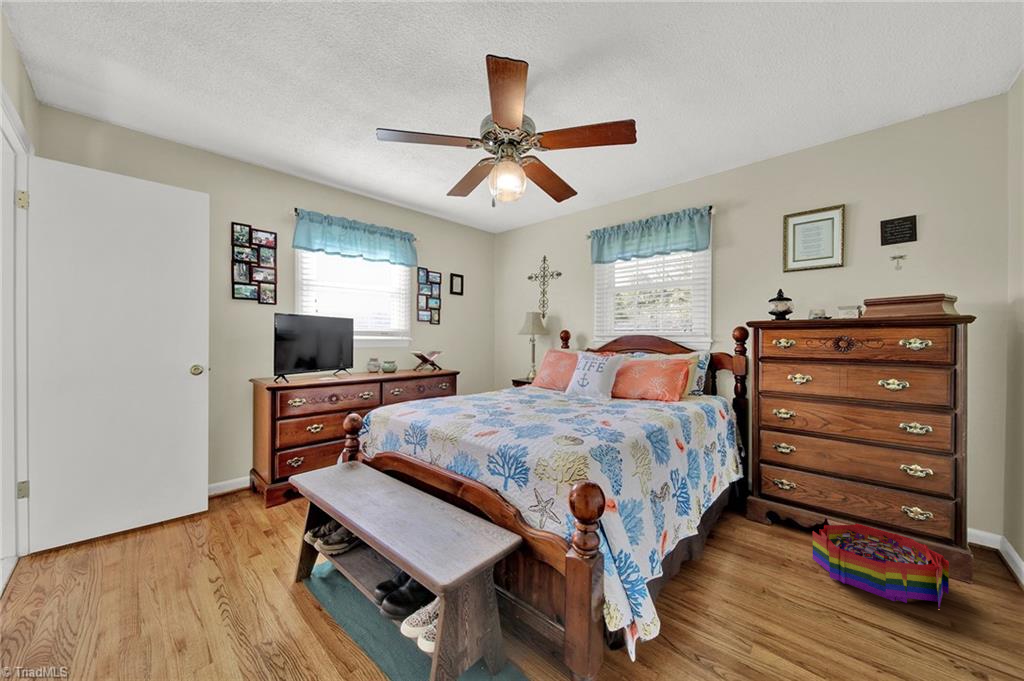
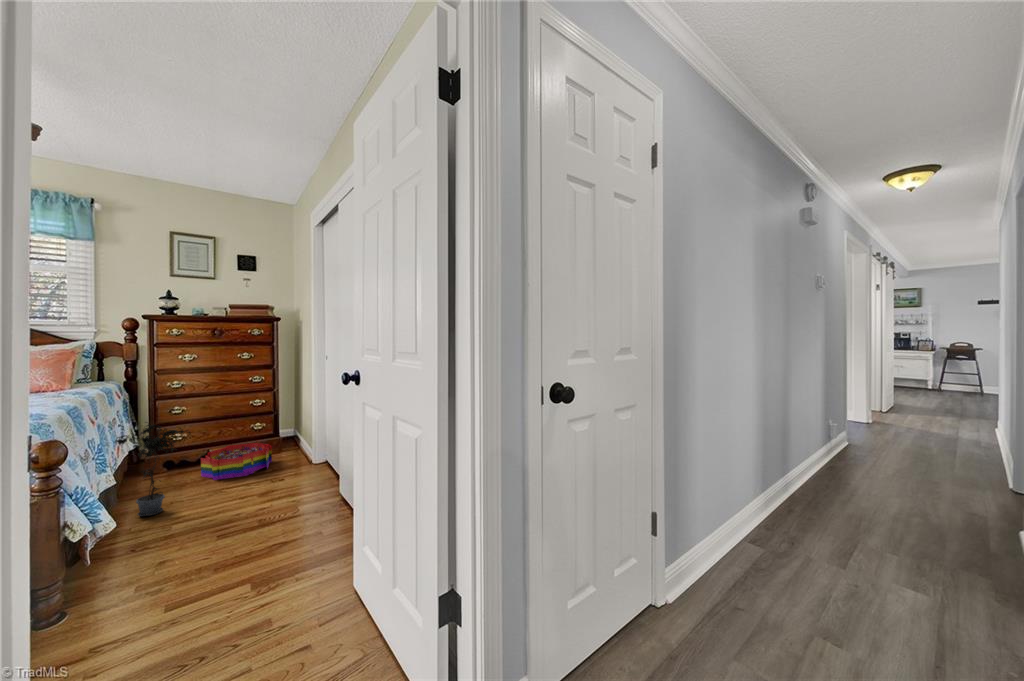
potted plant: none [693,463,792,602] -> present [115,424,190,516]

